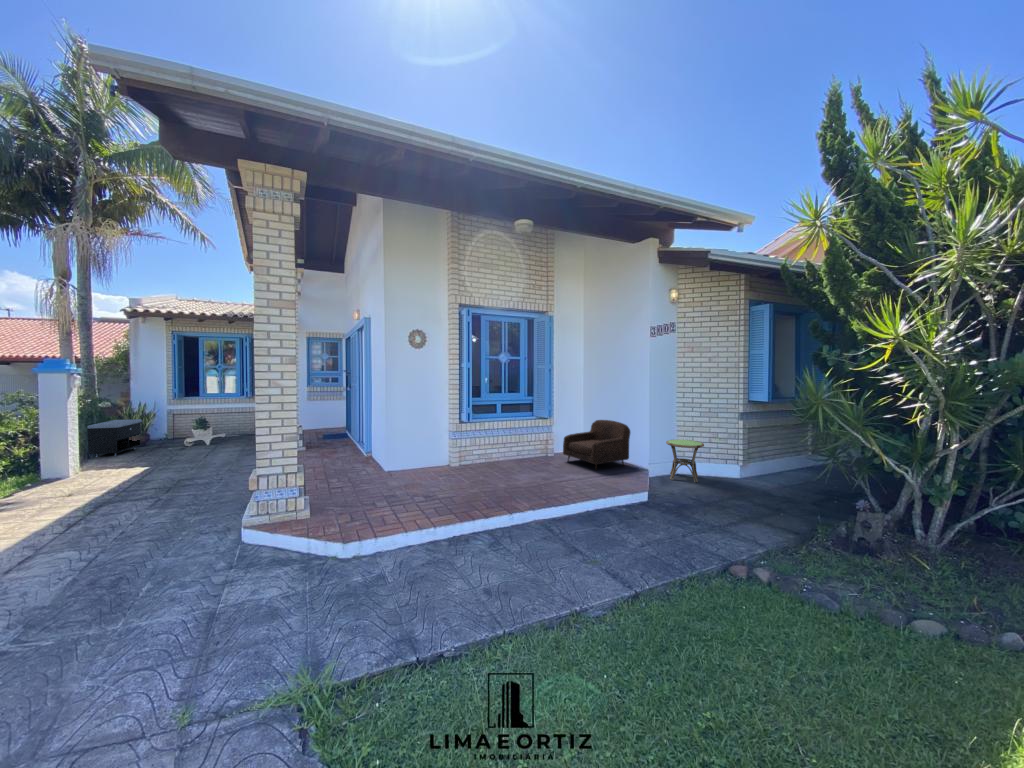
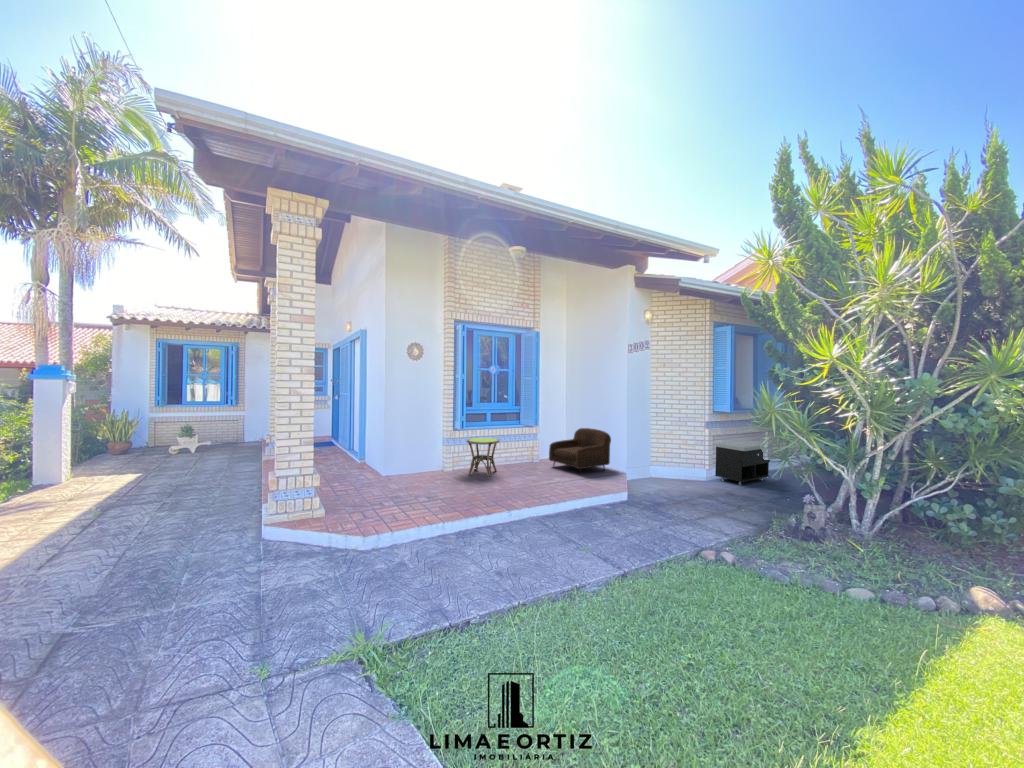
storage bench: present [88,419,142,457] -> present [715,440,770,485]
side table: present [666,440,704,482] -> present [467,438,499,476]

